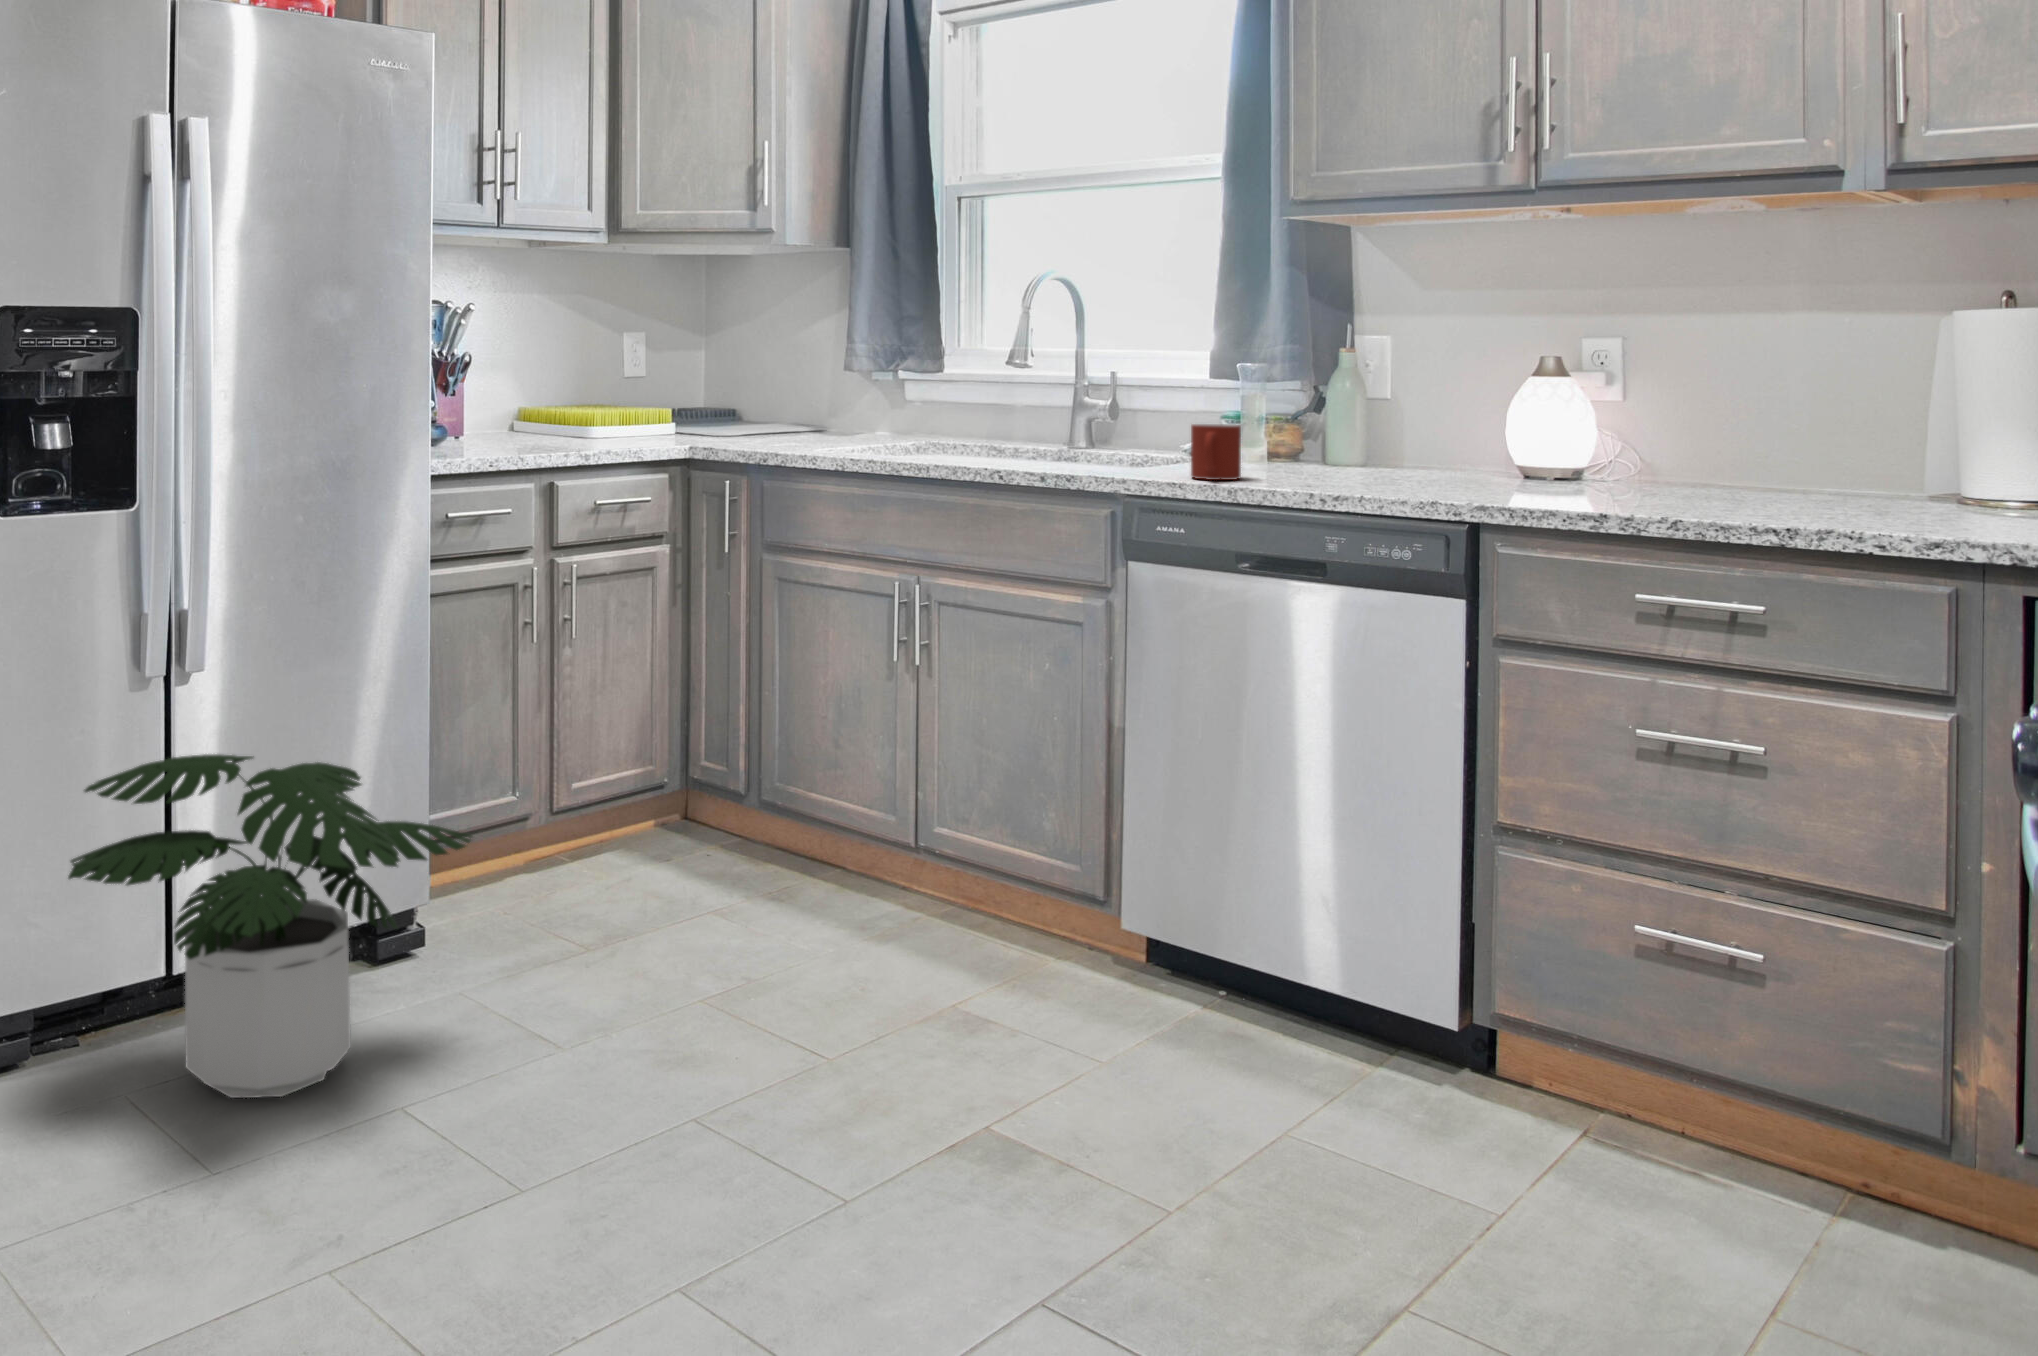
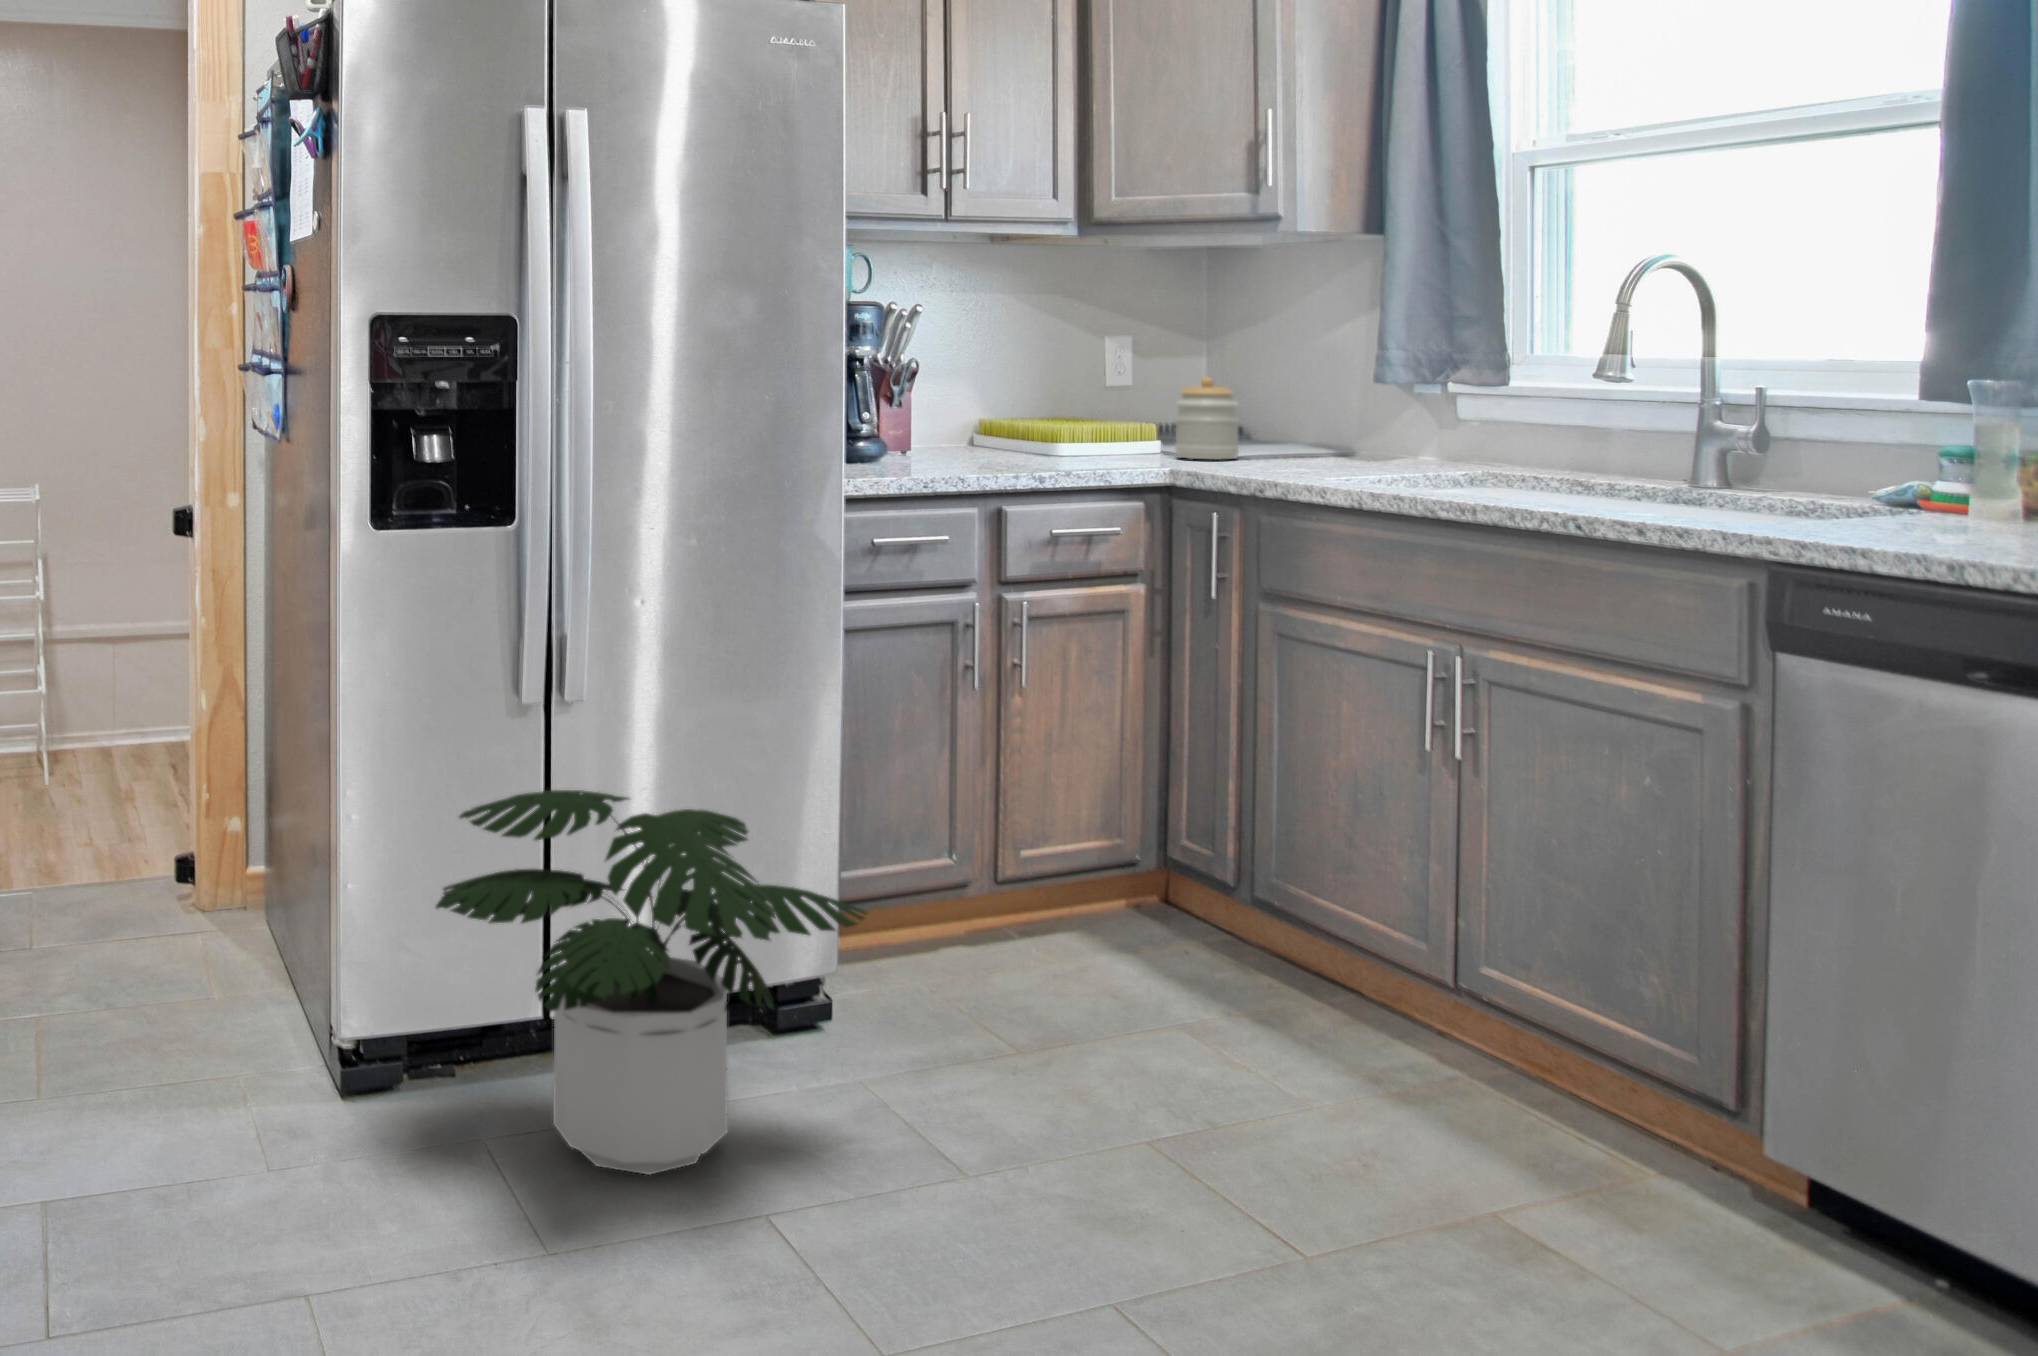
jar: none [693,366,743,435] -> present [1175,377,1239,460]
mug: present [1191,424,1241,480] -> none [1877,462,1963,542]

